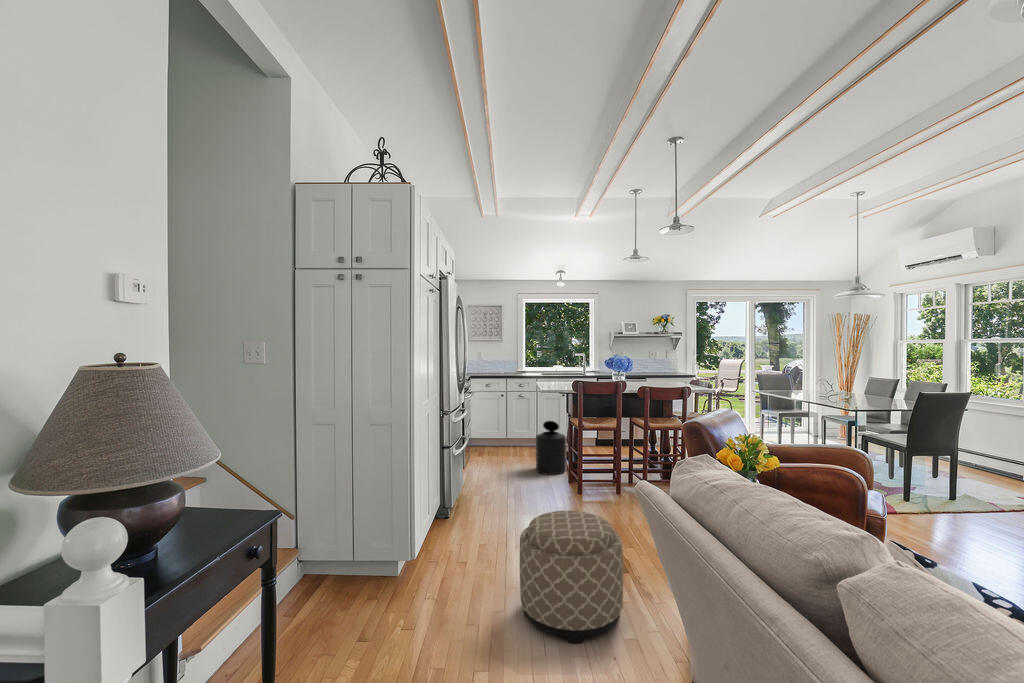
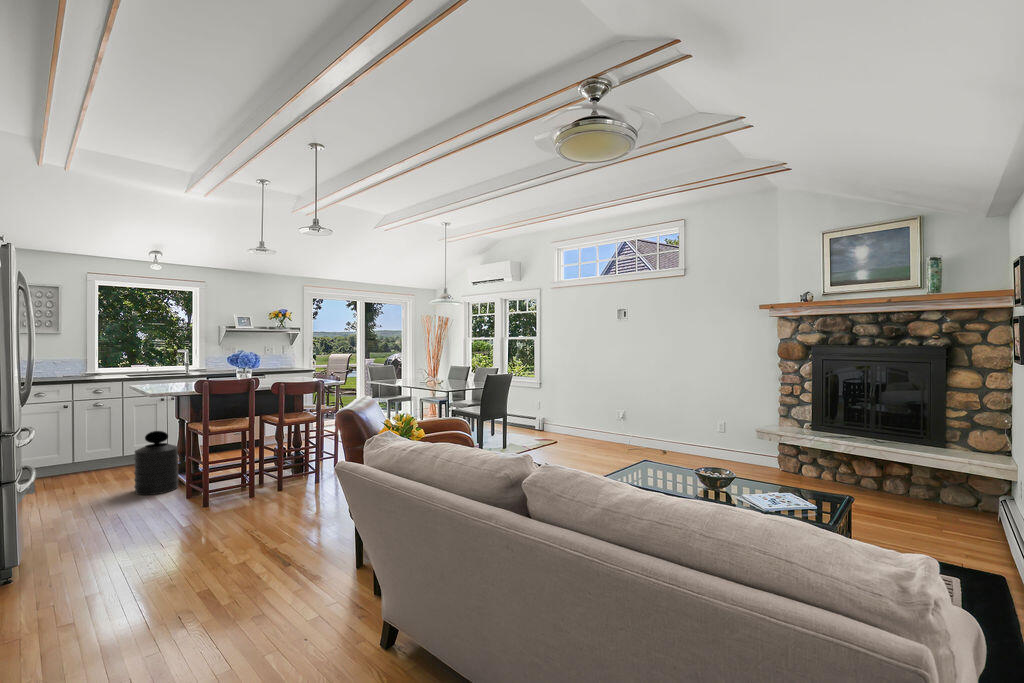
ottoman: present [520,511,623,643] -> none [187,508,300,631]

